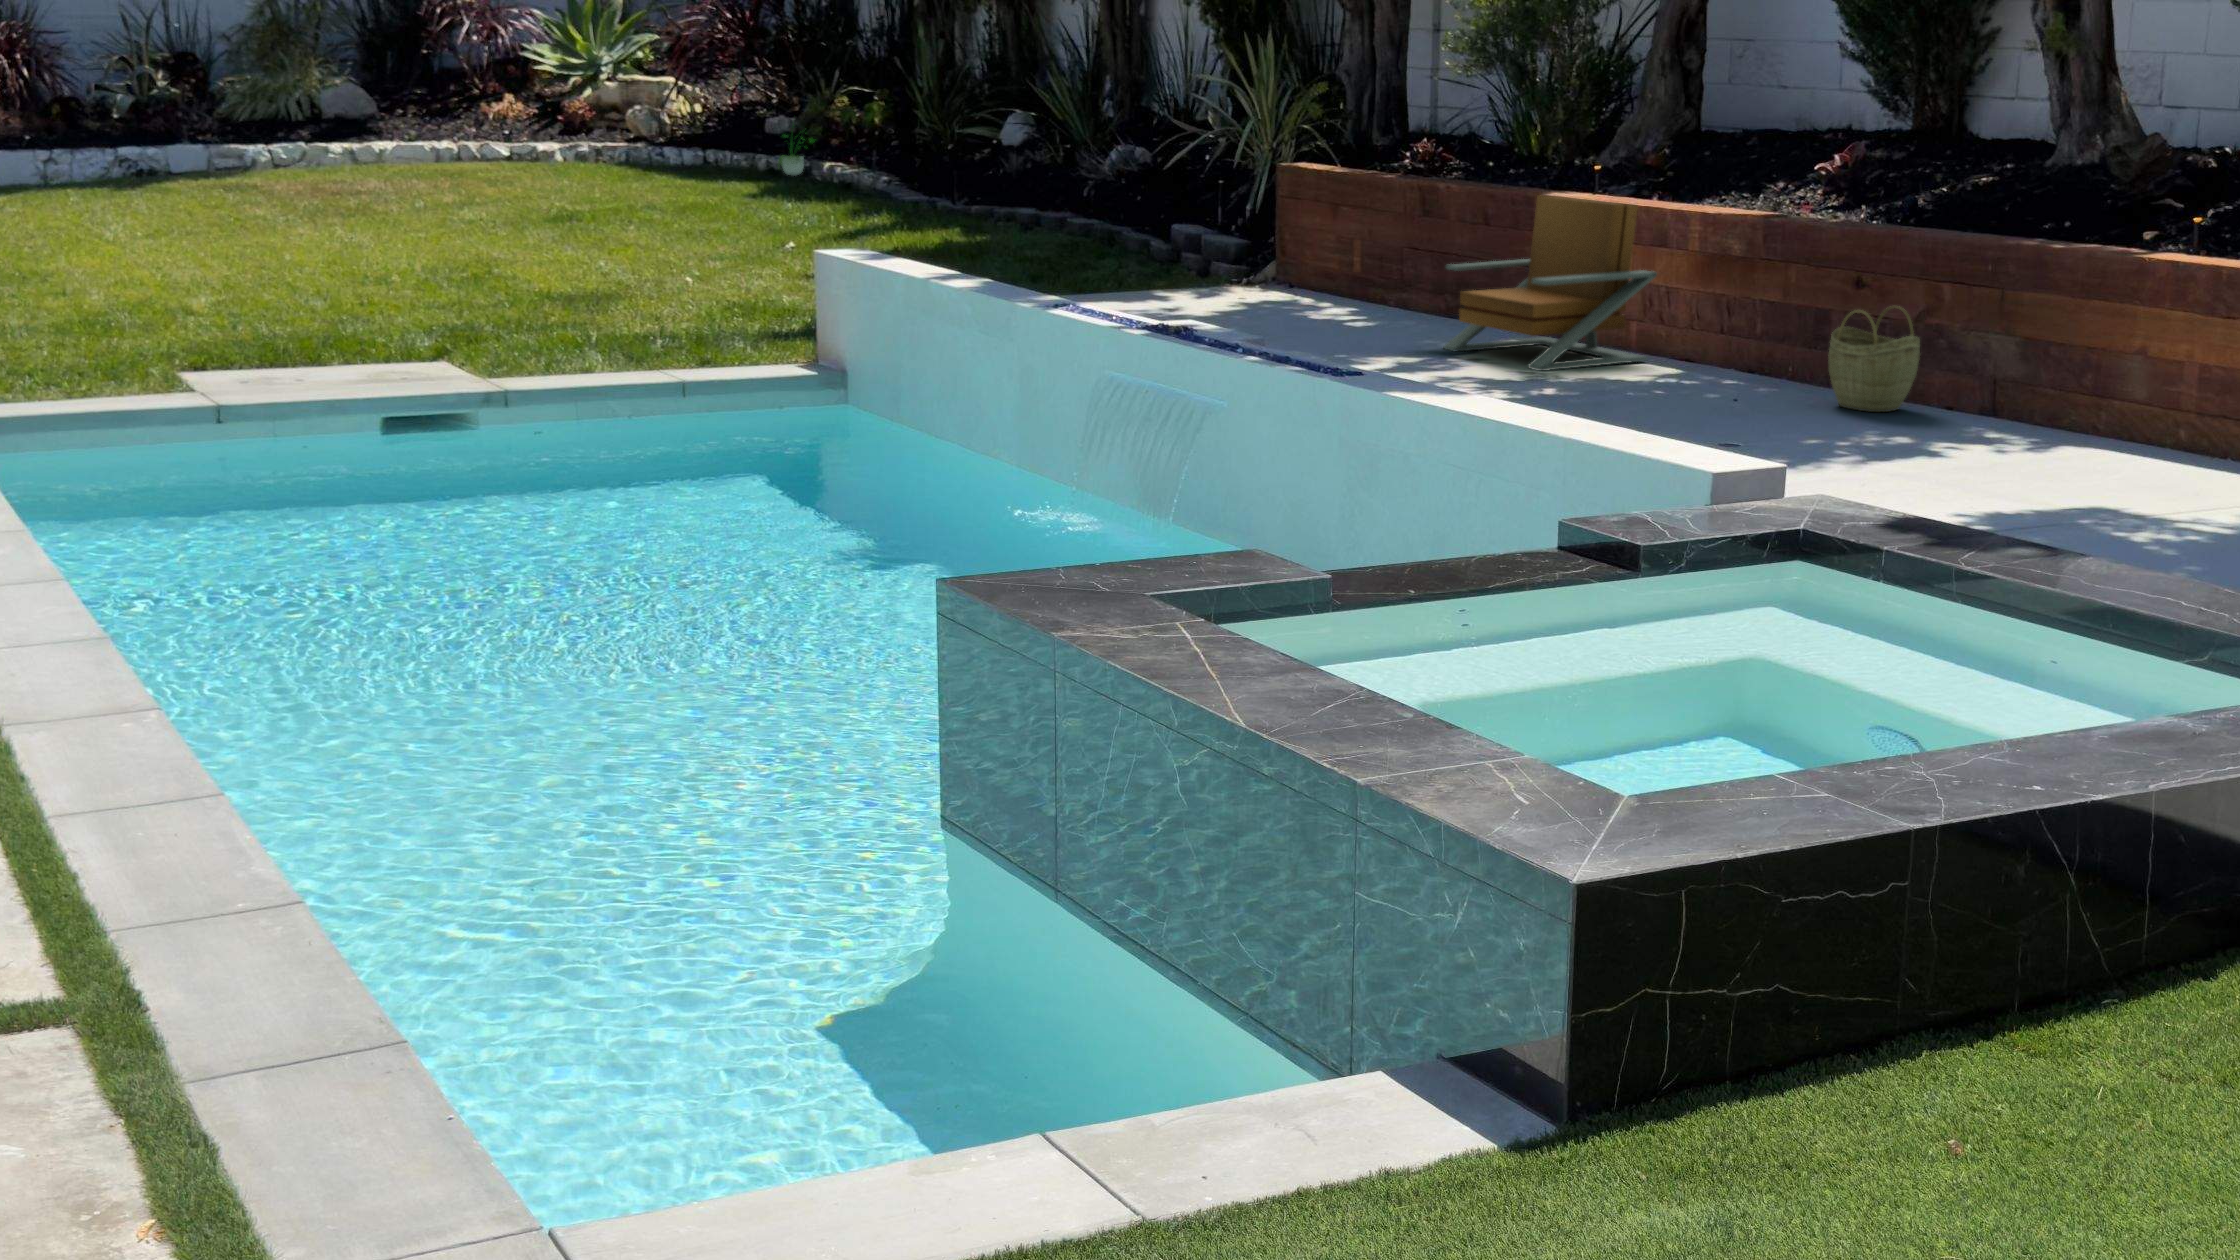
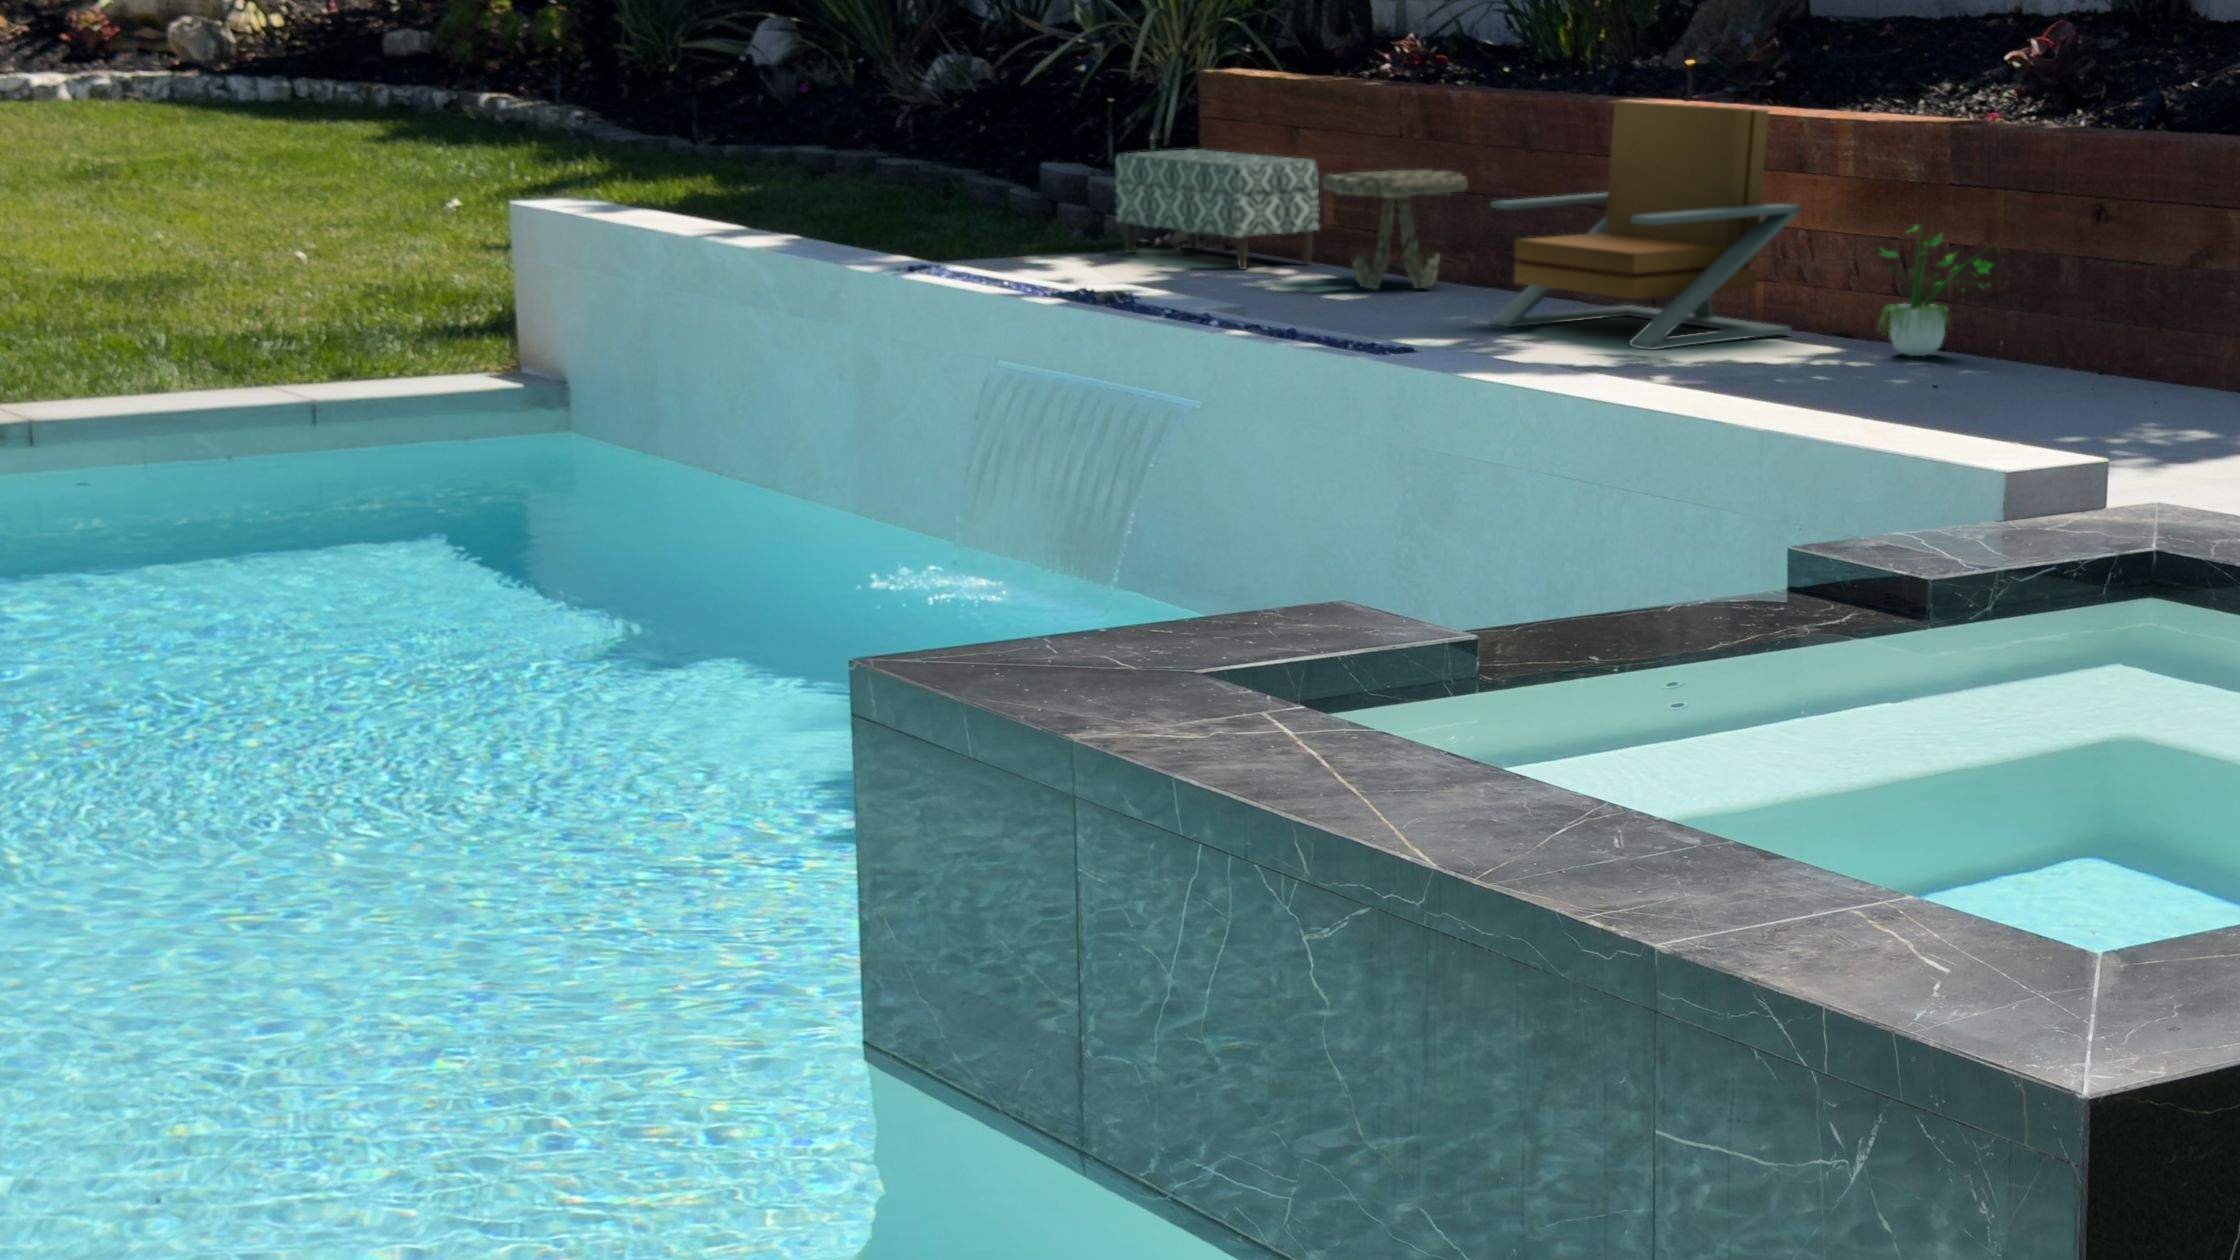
potted plant: present [778,135,815,176] -> present [1879,226,2000,356]
bench: none [1218,217,1353,303] -> present [1115,149,1319,269]
side table: none [1348,237,1447,320] -> present [1323,170,1468,288]
woven basket: present [1828,306,1920,412] -> none [2082,241,2213,393]

